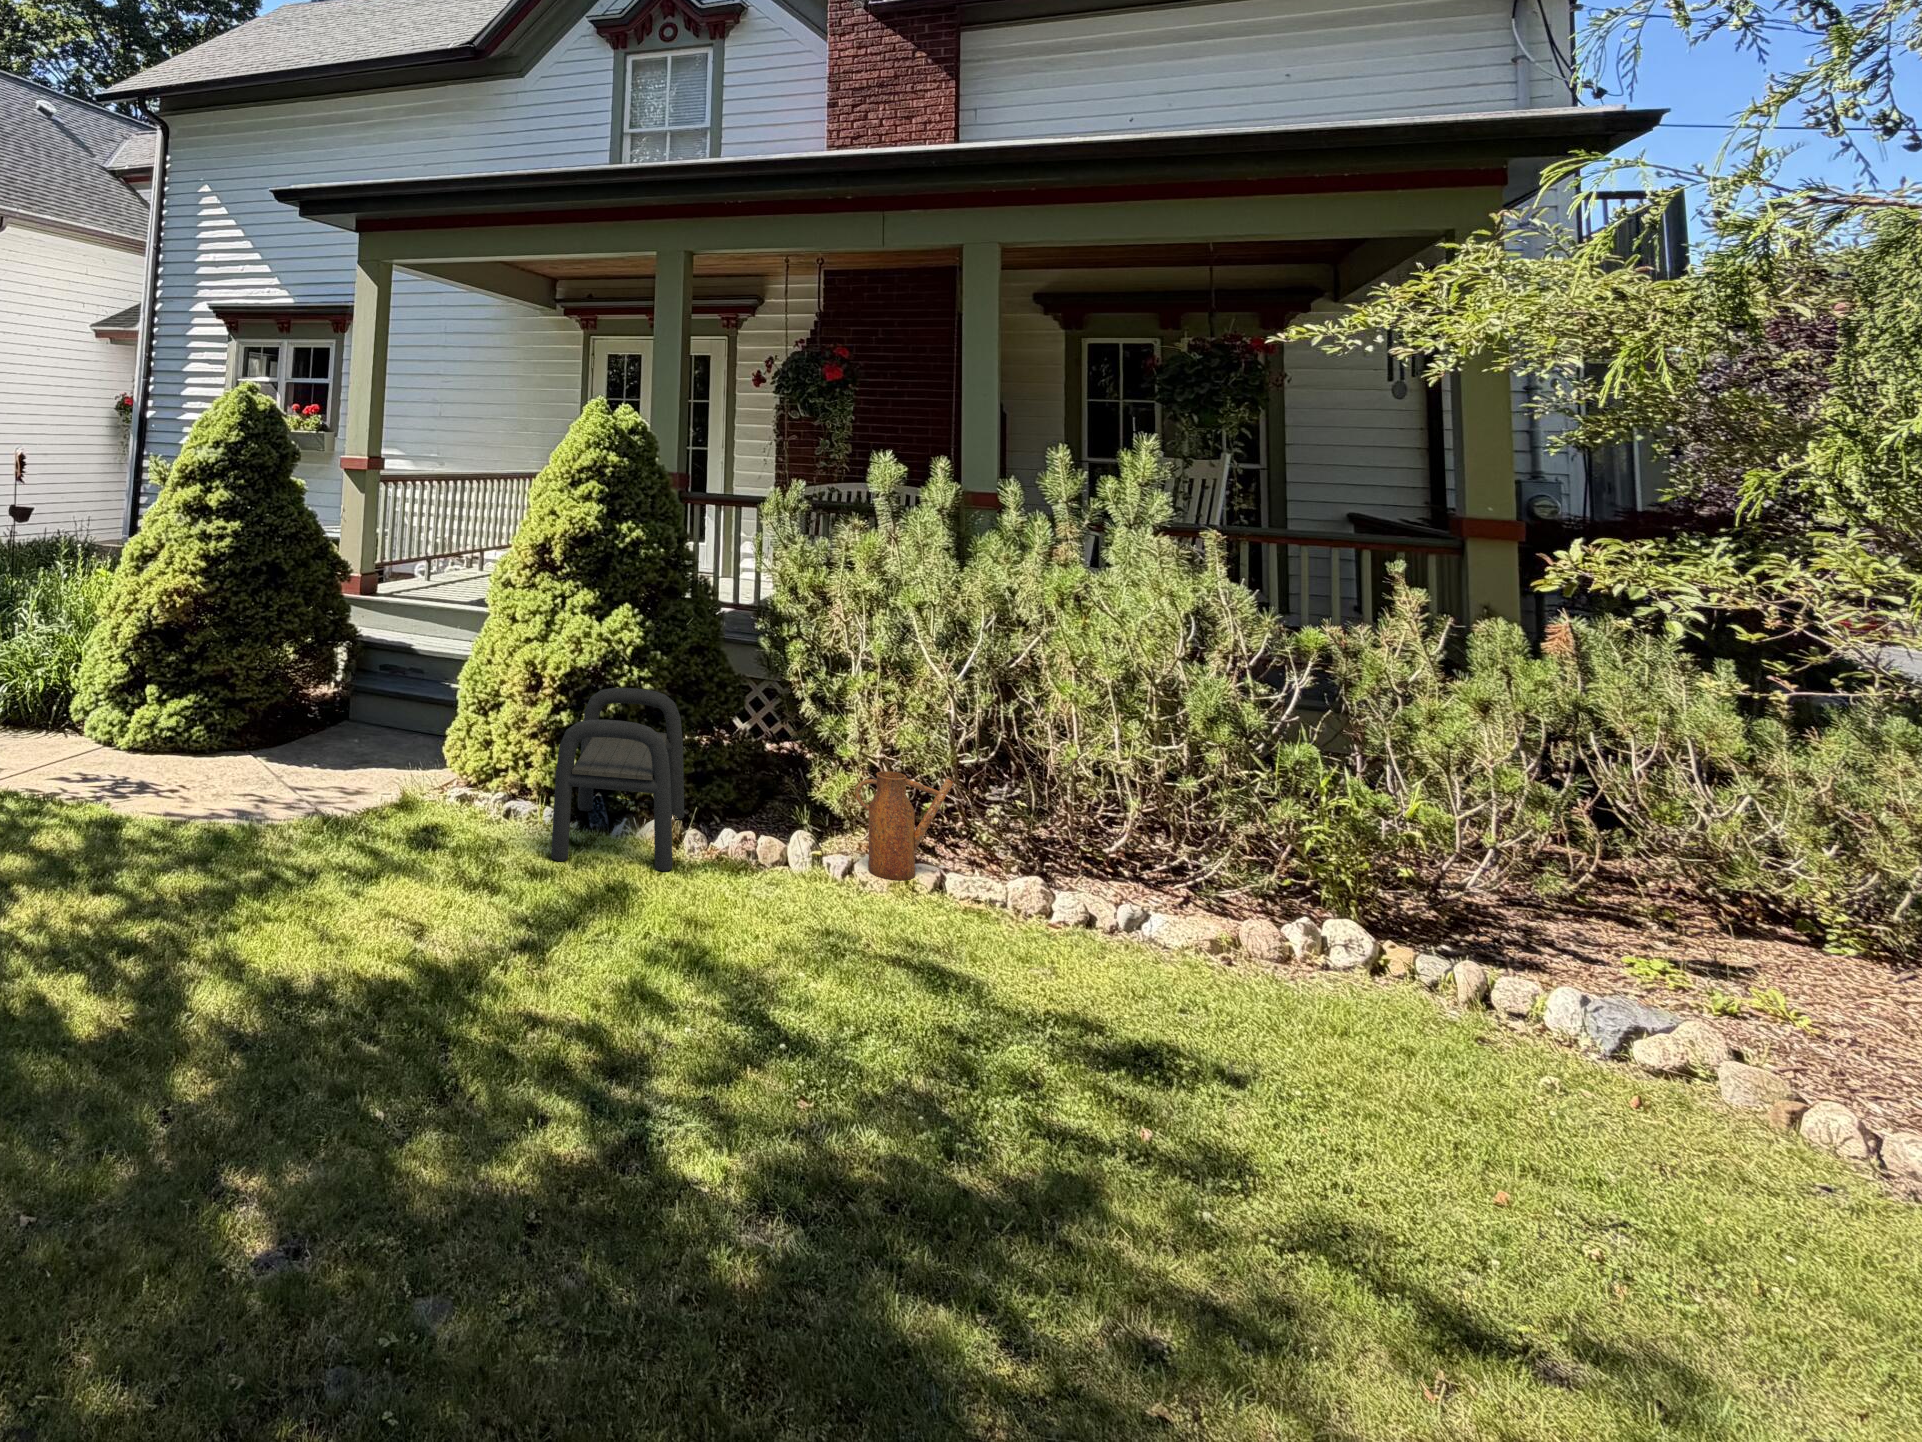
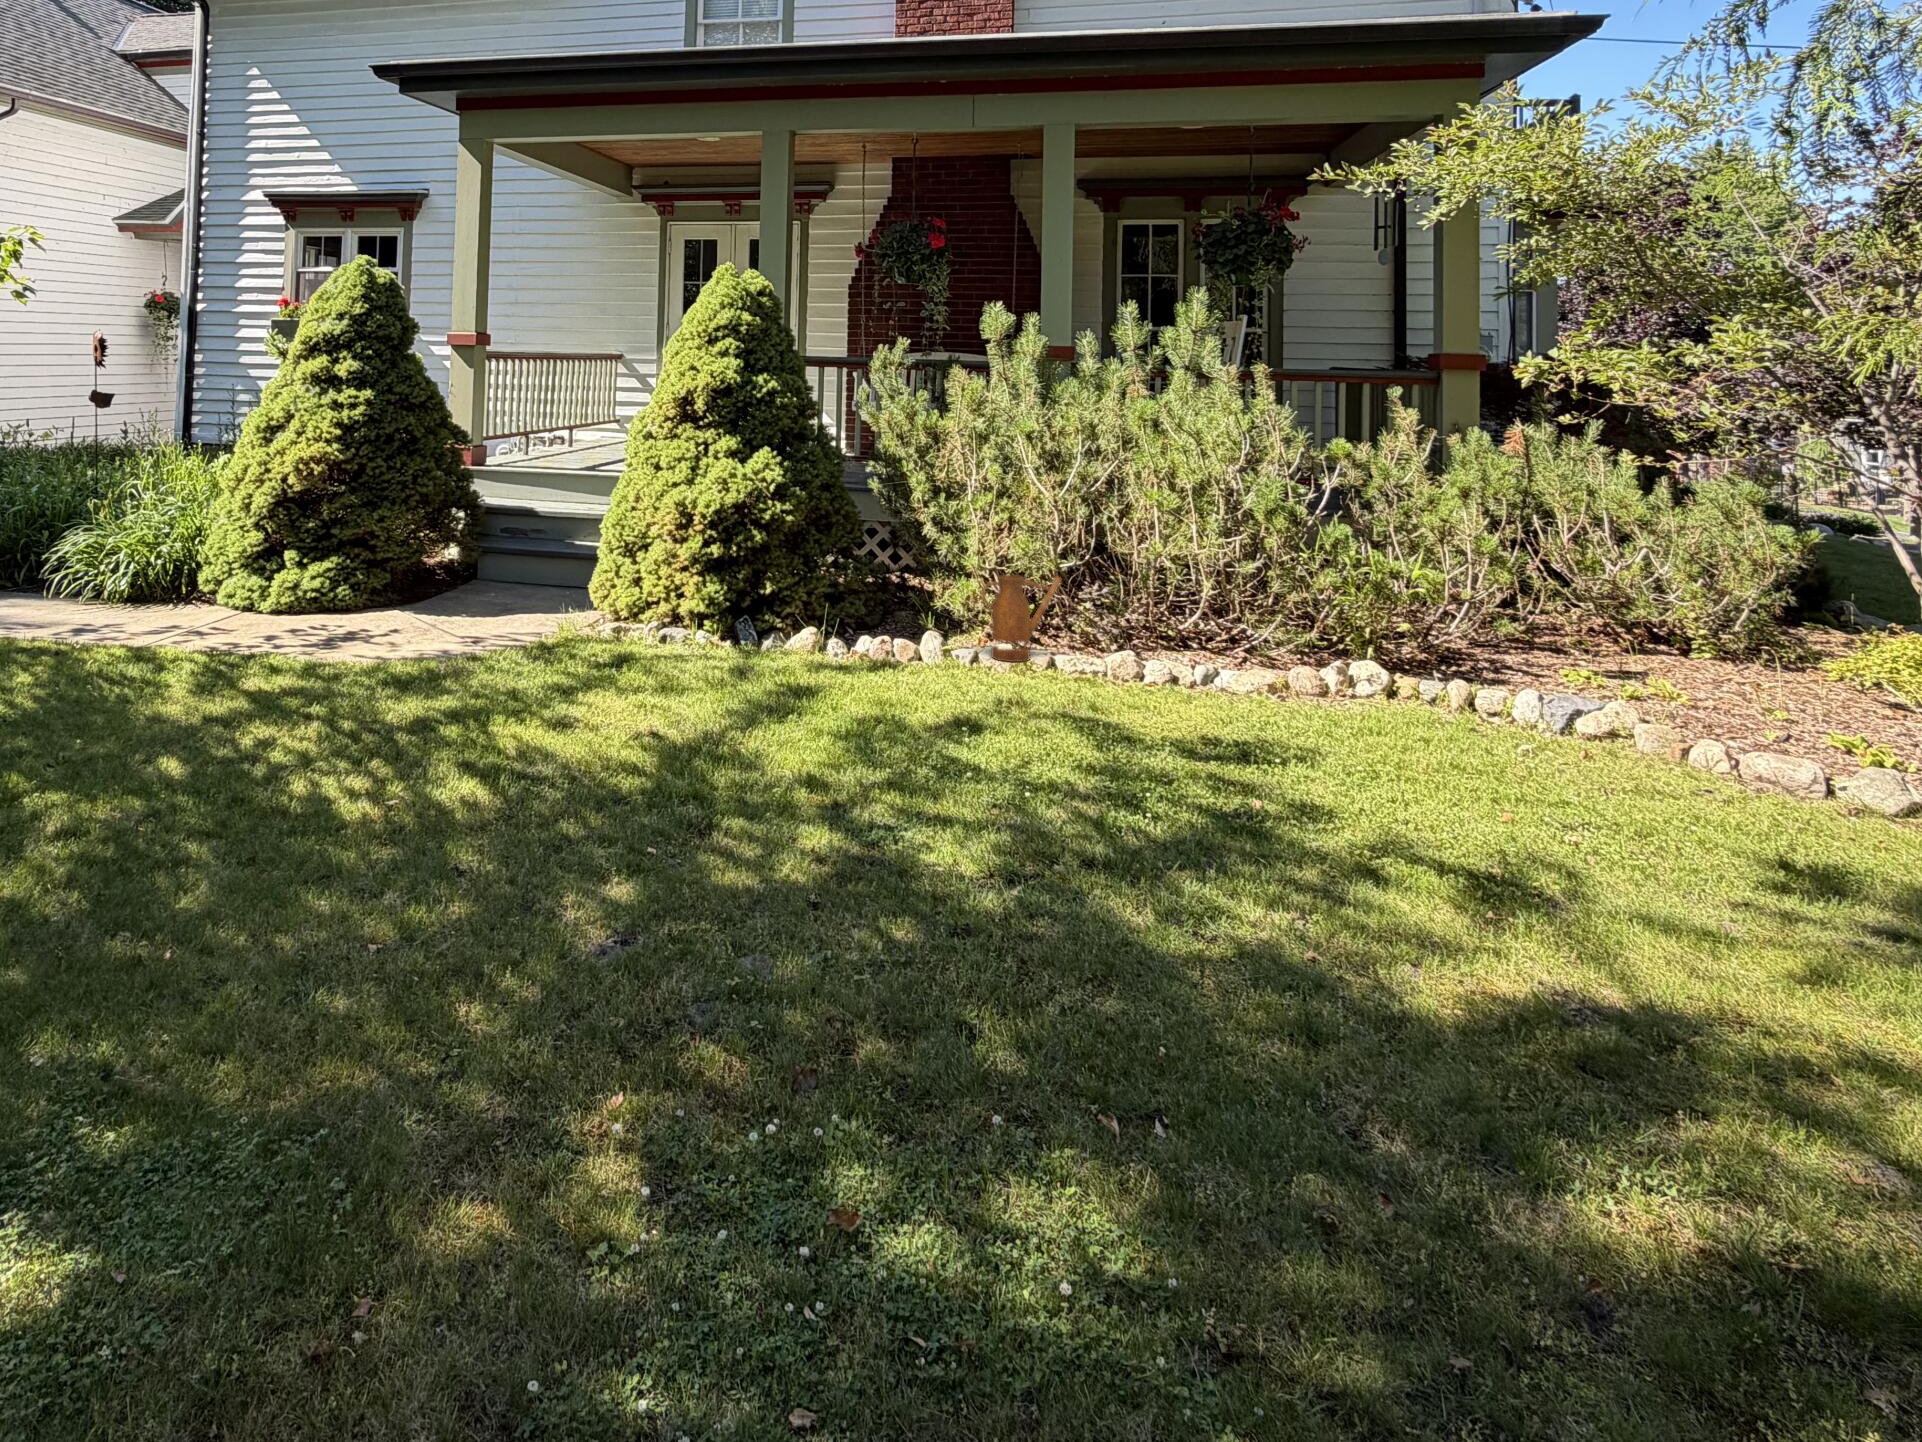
bench: present [551,688,684,871] -> none [722,522,830,668]

